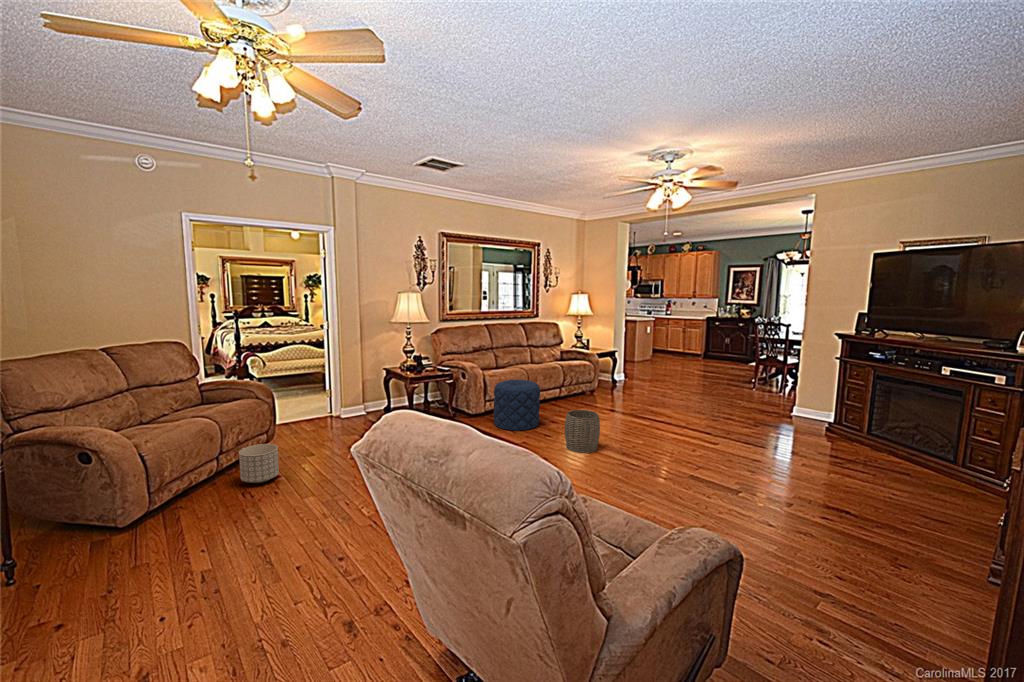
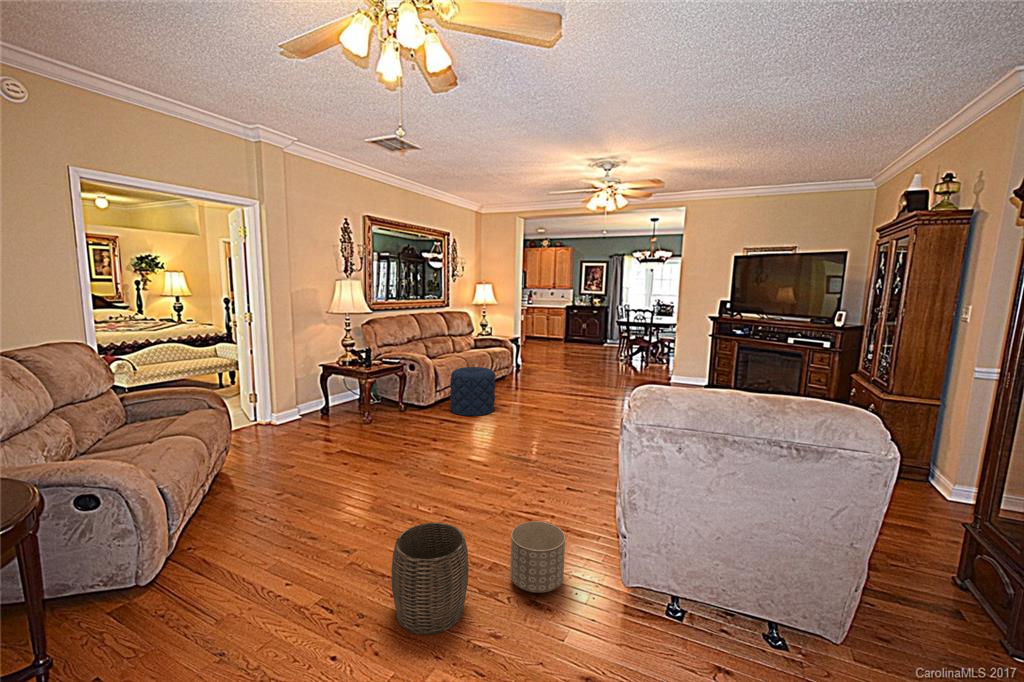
woven basket: present [565,410,600,453] -> present [391,523,469,635]
planter: present [239,444,279,483] -> present [510,521,565,593]

